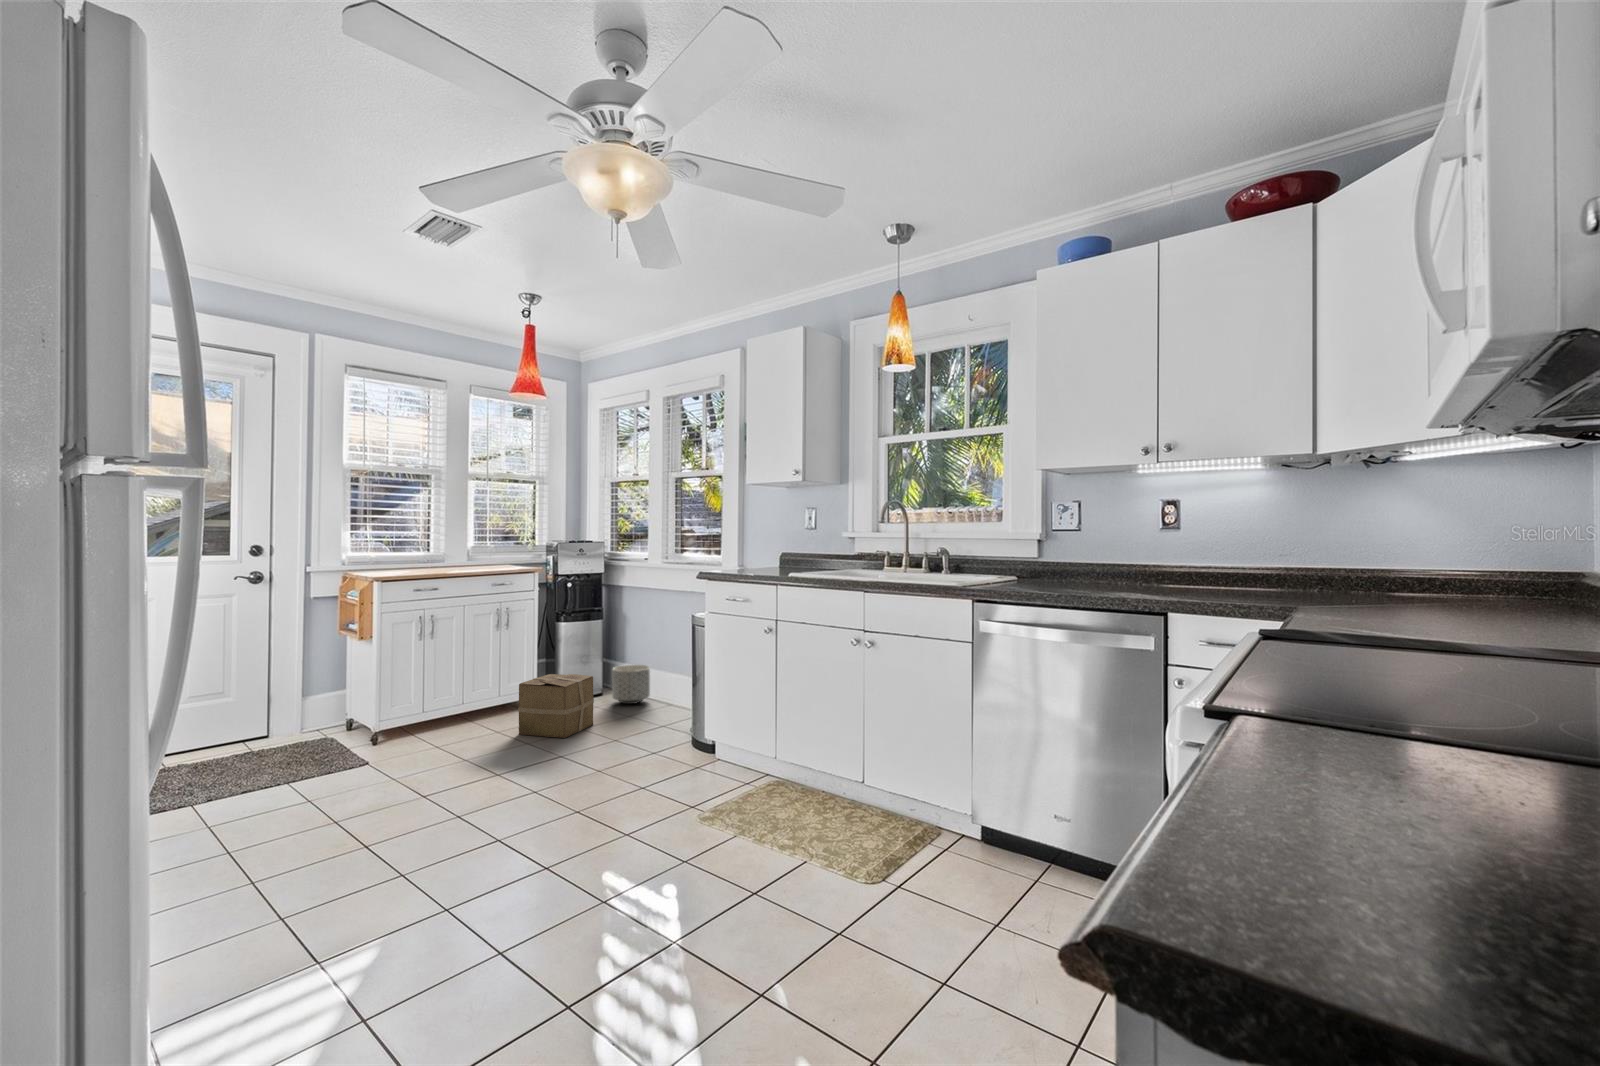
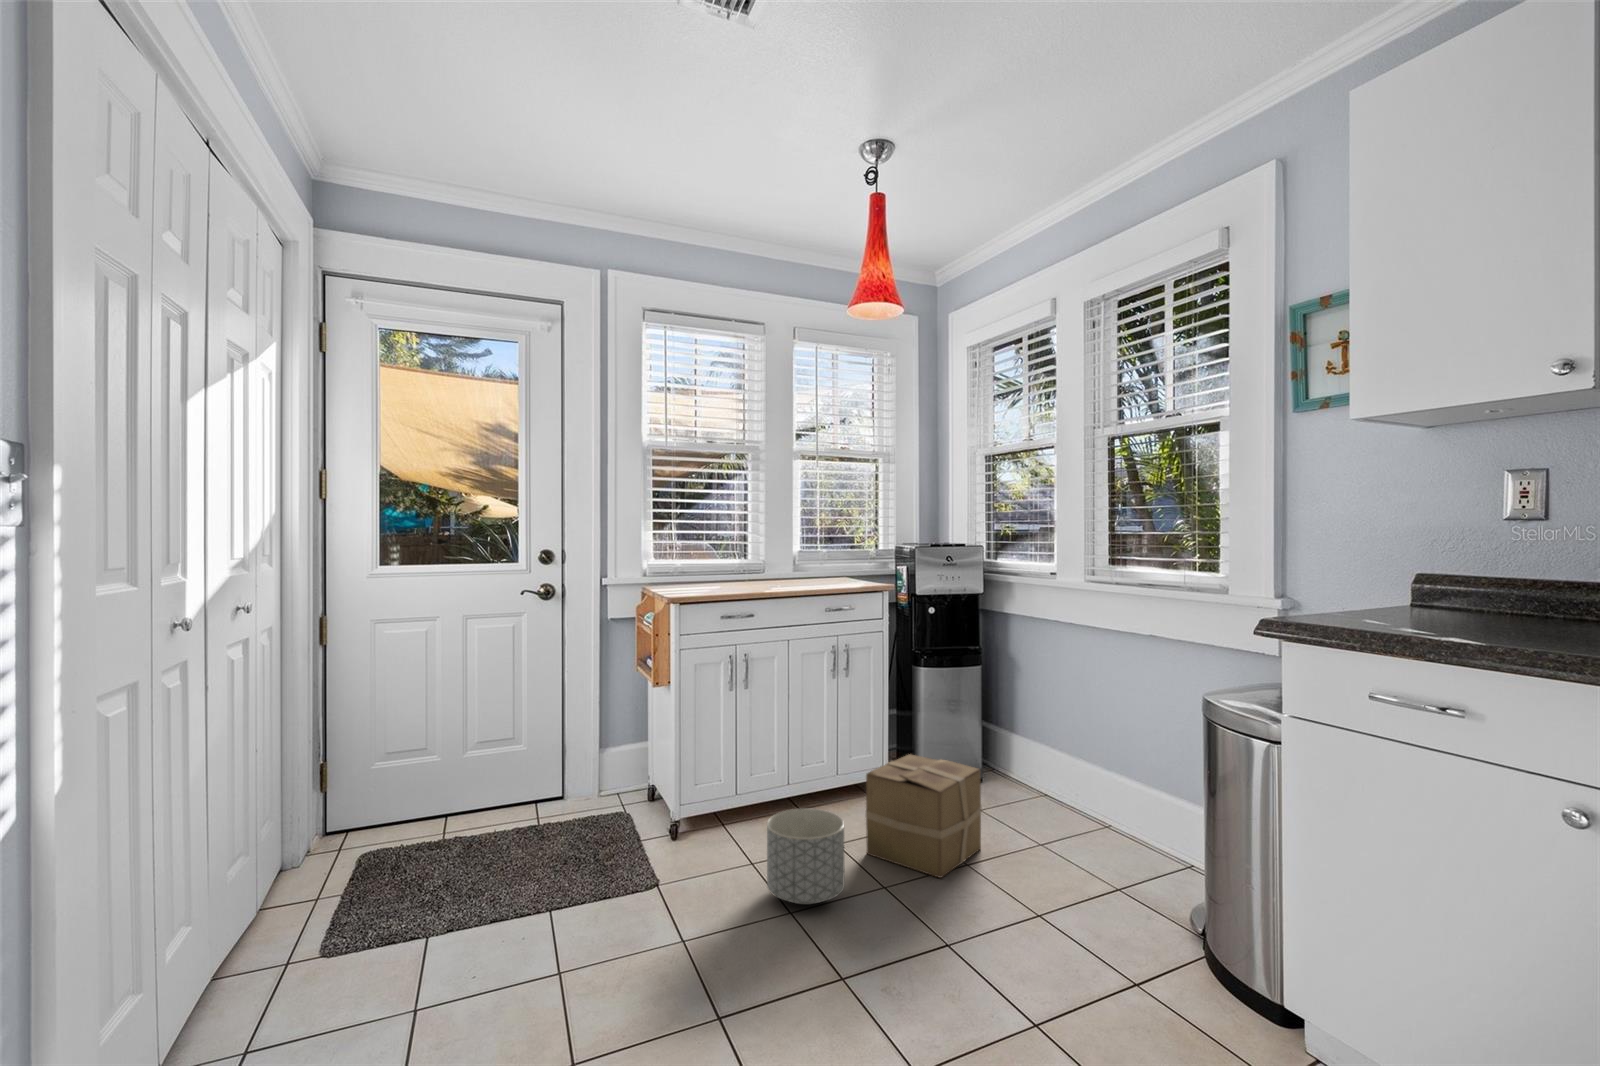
planter: present [612,665,650,704] -> present [767,809,845,905]

